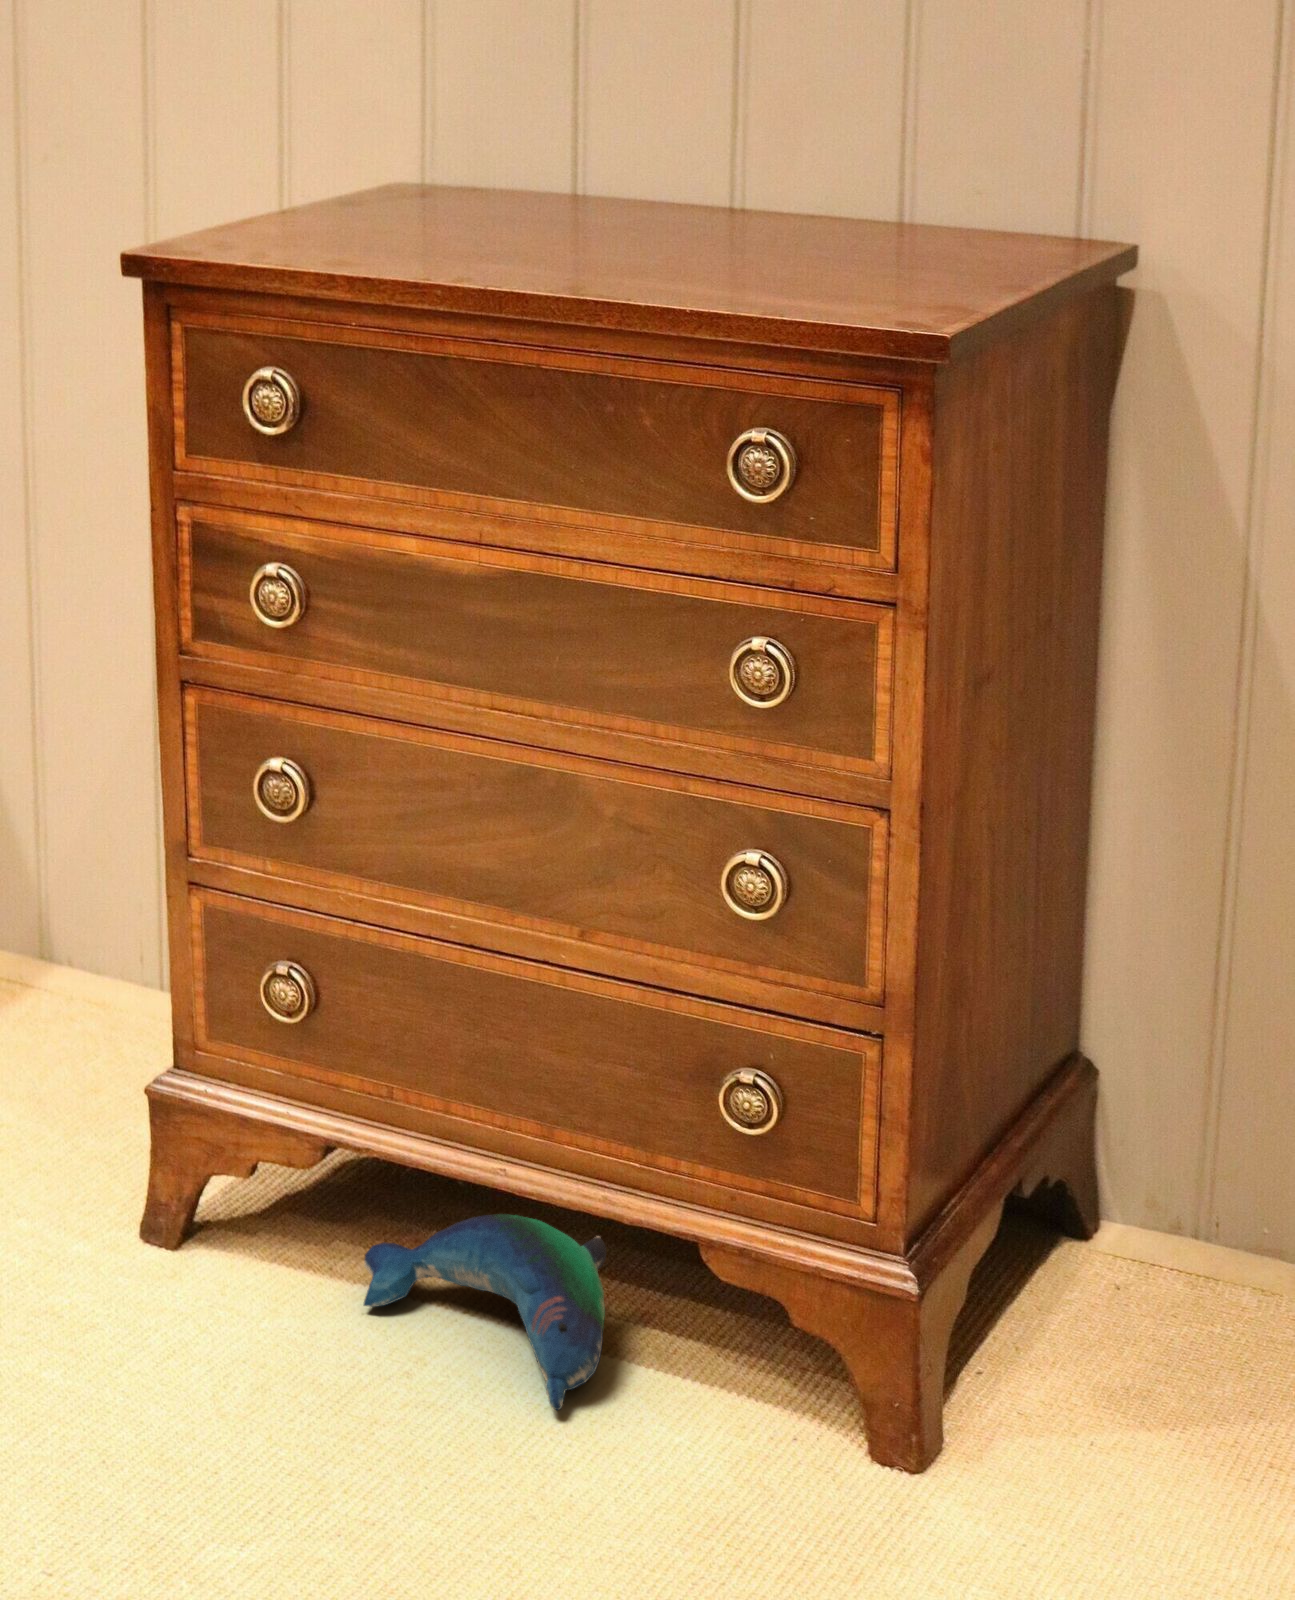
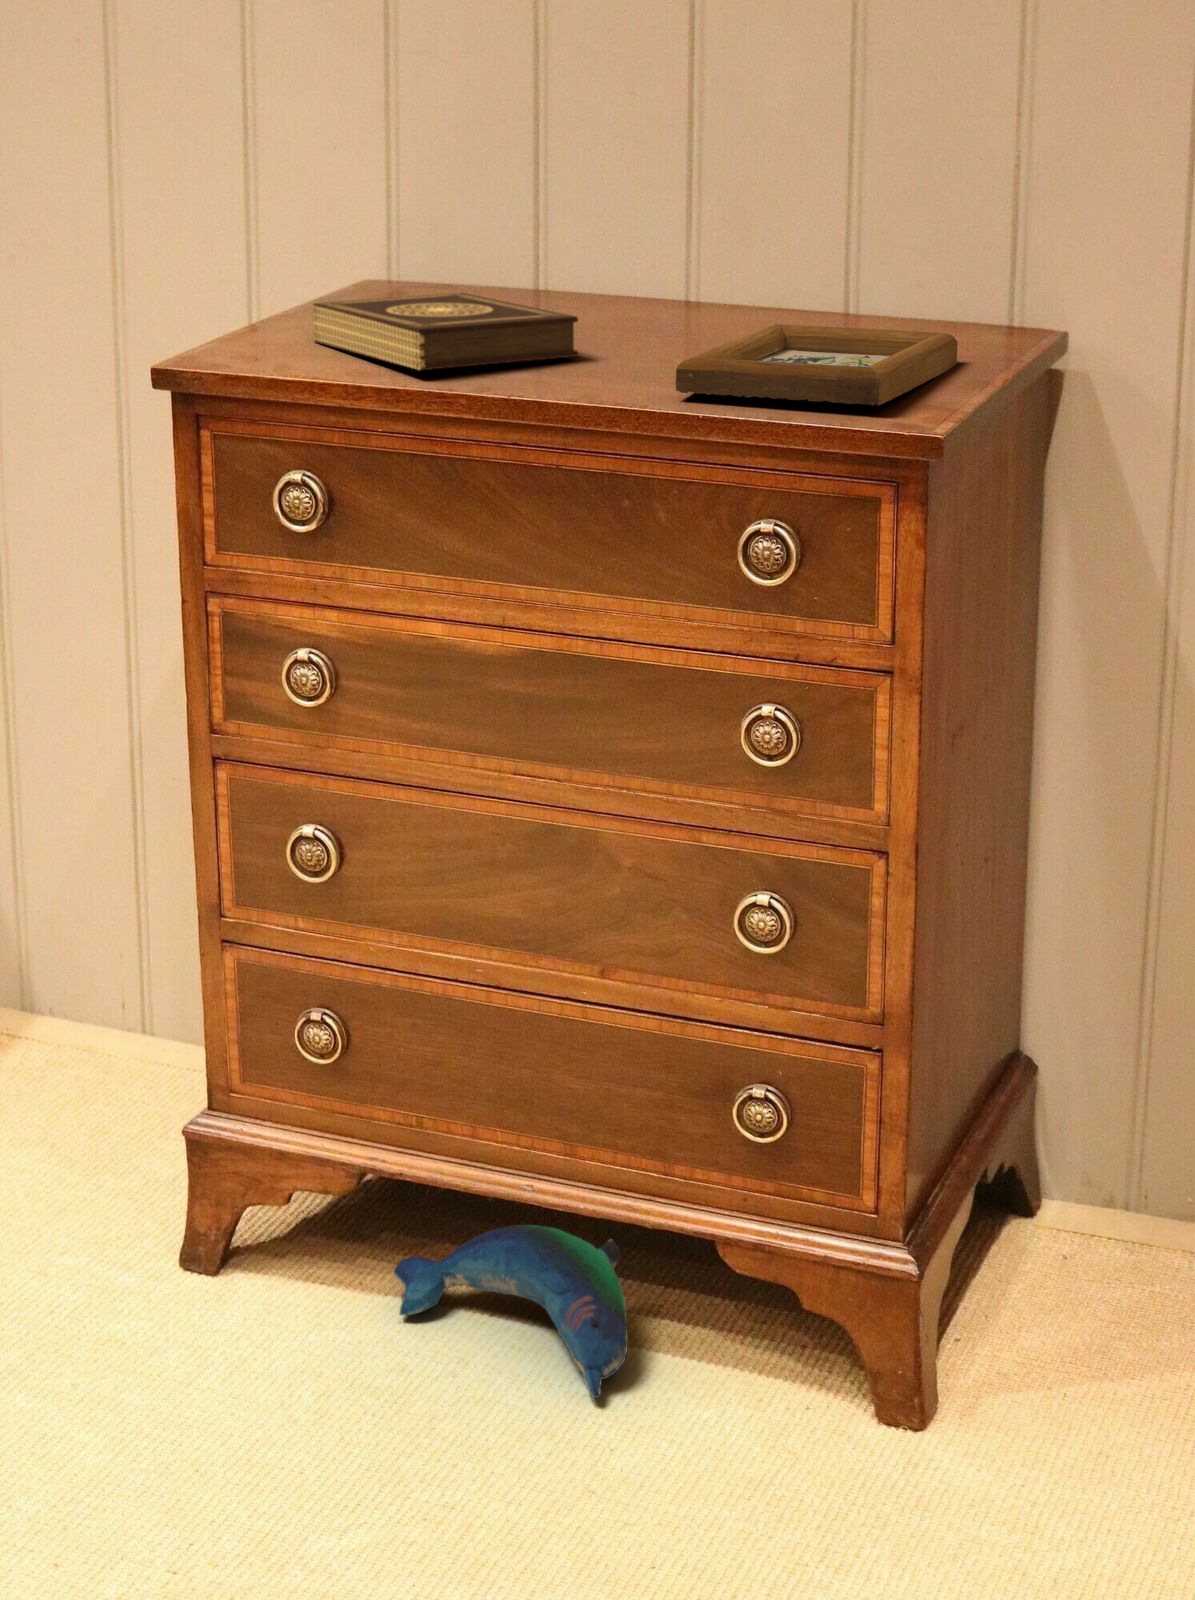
book: none [309,183,586,255] -> present [313,293,578,370]
picture frame: none [670,219,1010,299] -> present [676,324,958,405]

